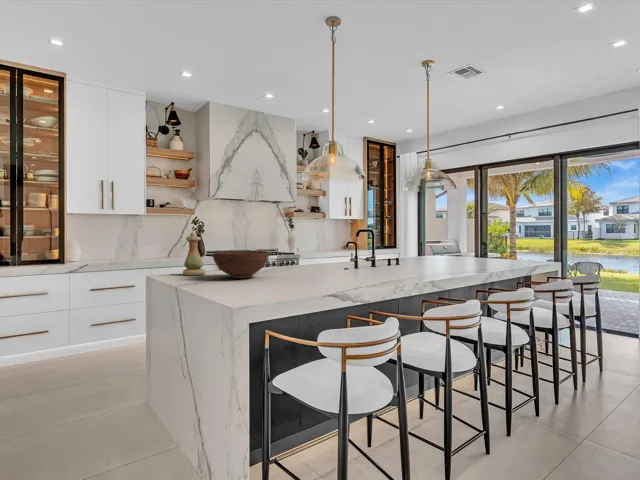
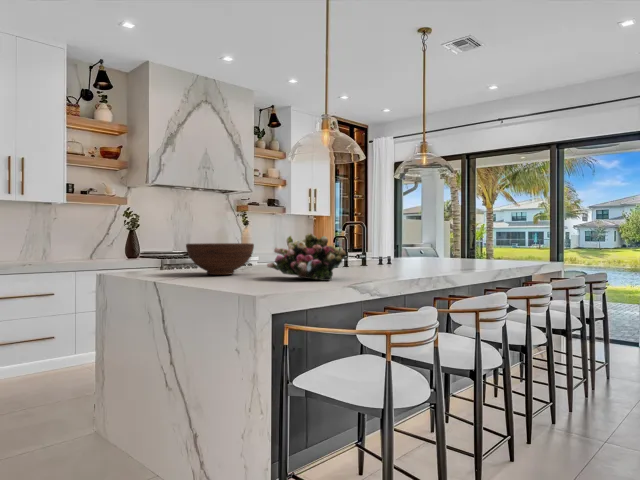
vase: present [183,232,206,276] -> none [141,219,170,273]
flower arrangement: none [271,245,337,288] -> present [267,233,346,281]

